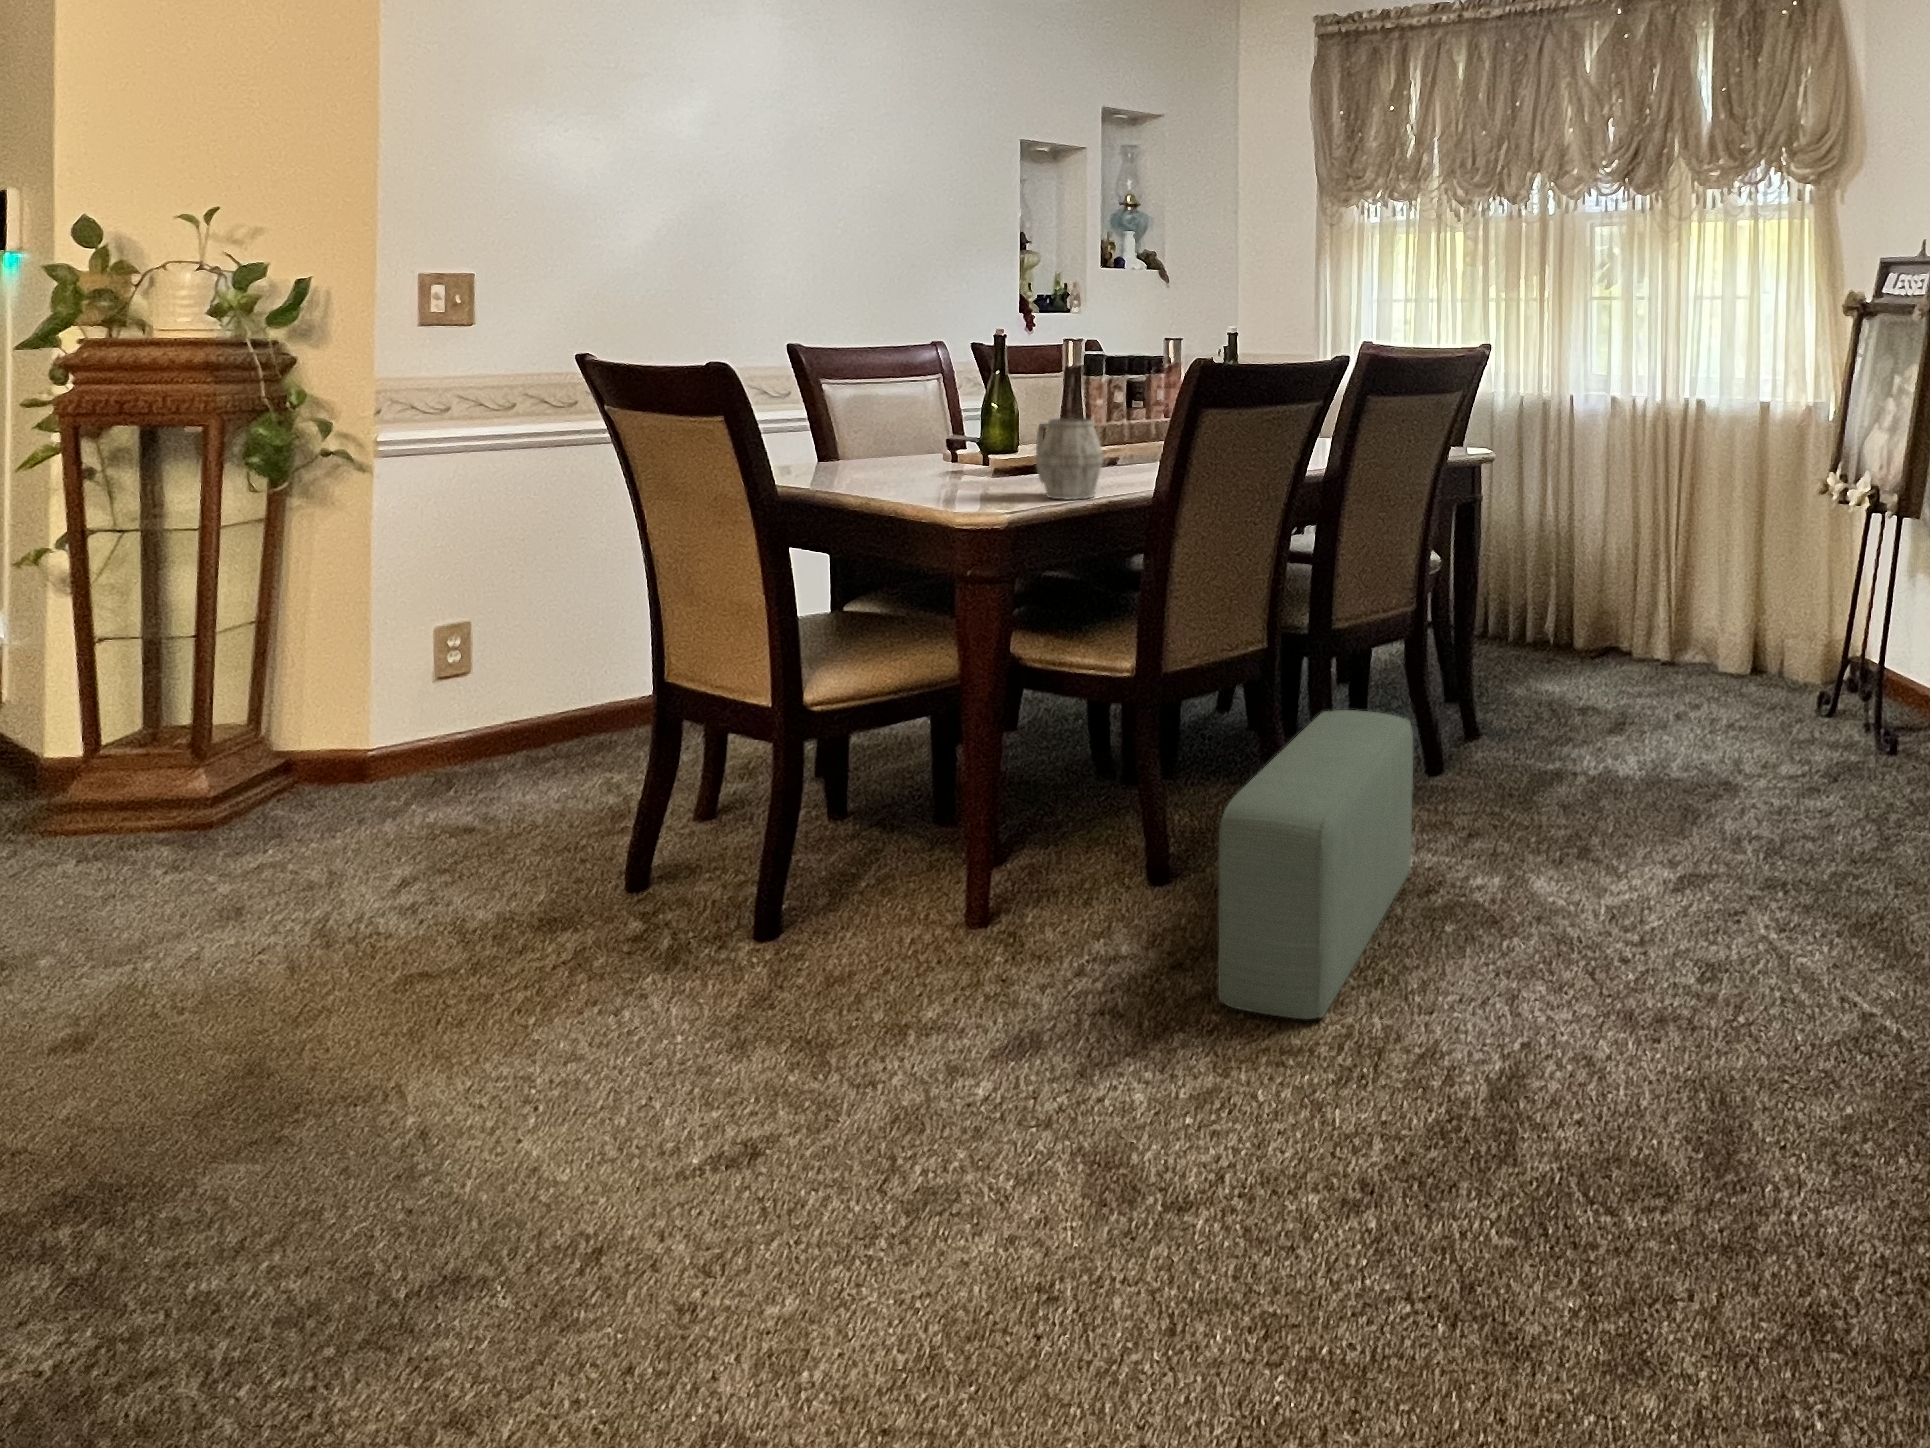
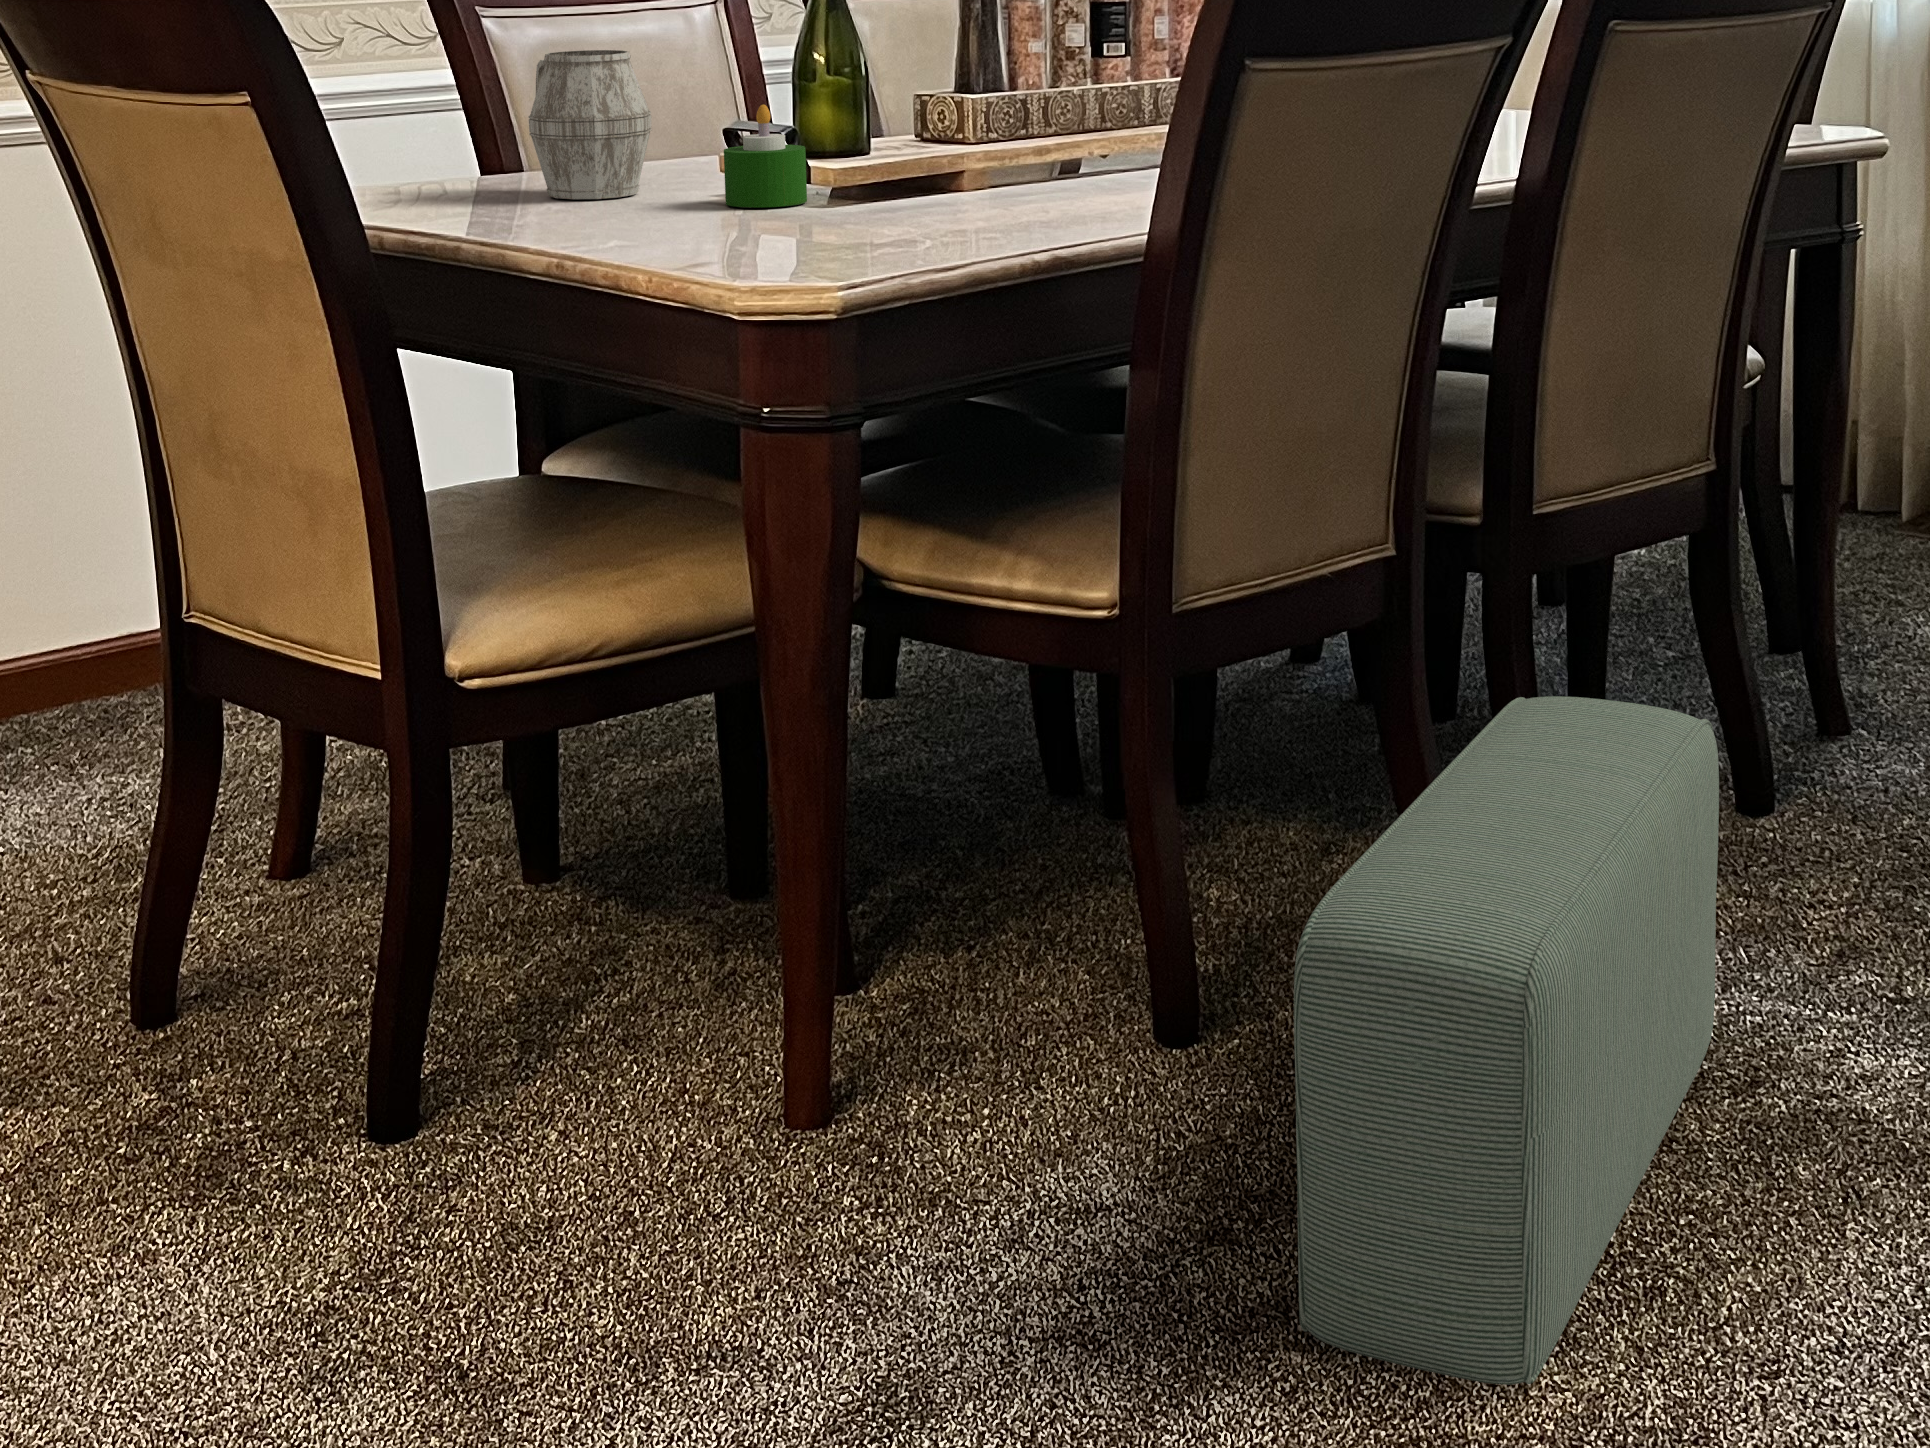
mug: present [1036,418,1104,499] -> present [528,50,652,199]
candle: none [959,433,999,482] -> present [724,105,807,207]

